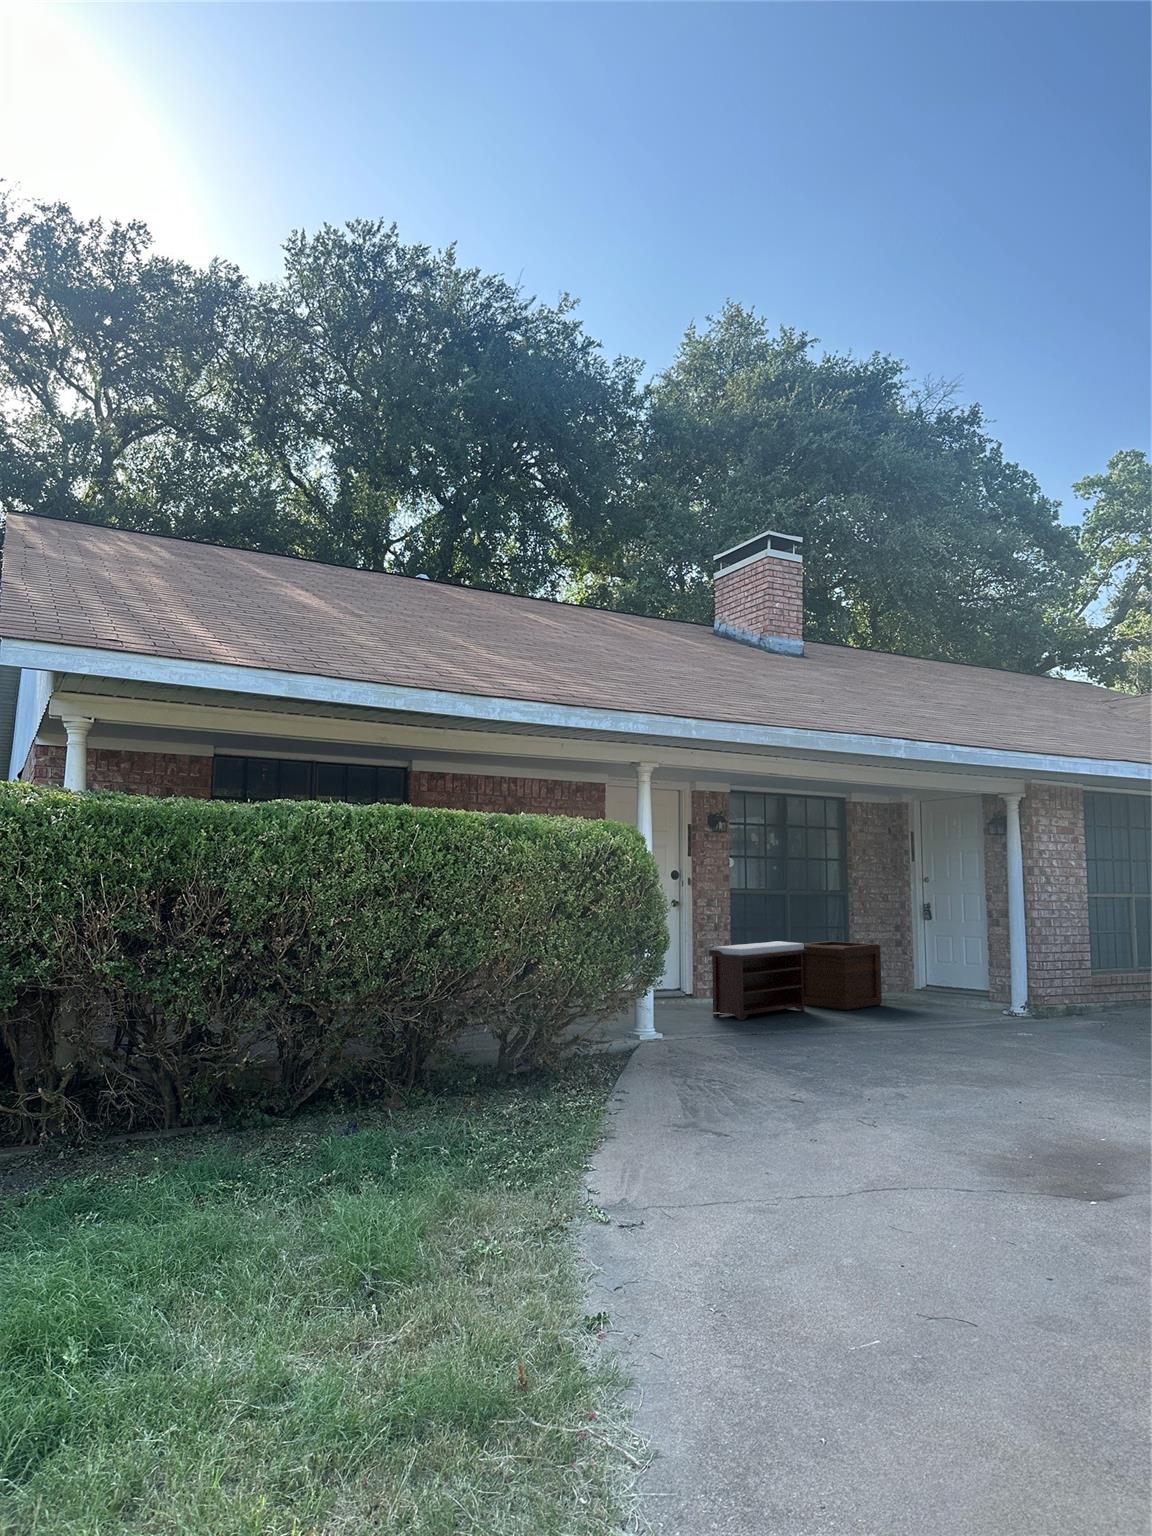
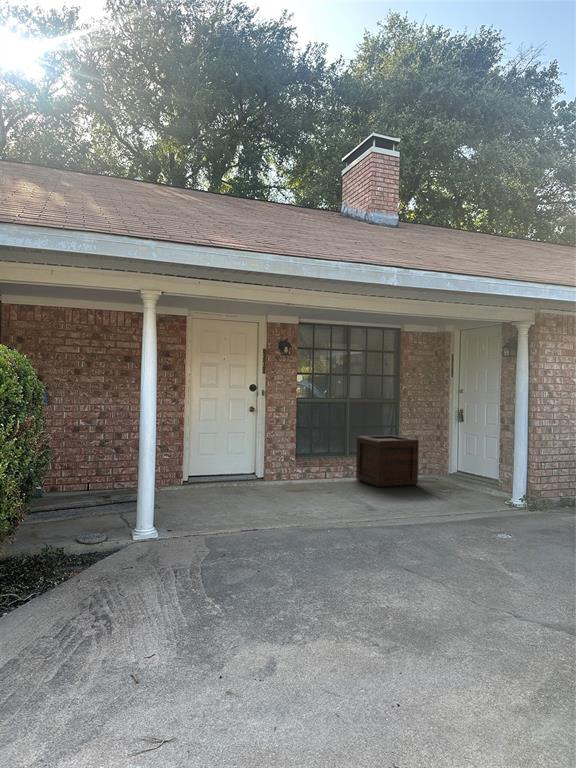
bench: present [709,941,807,1021] -> none [272,433,352,489]

